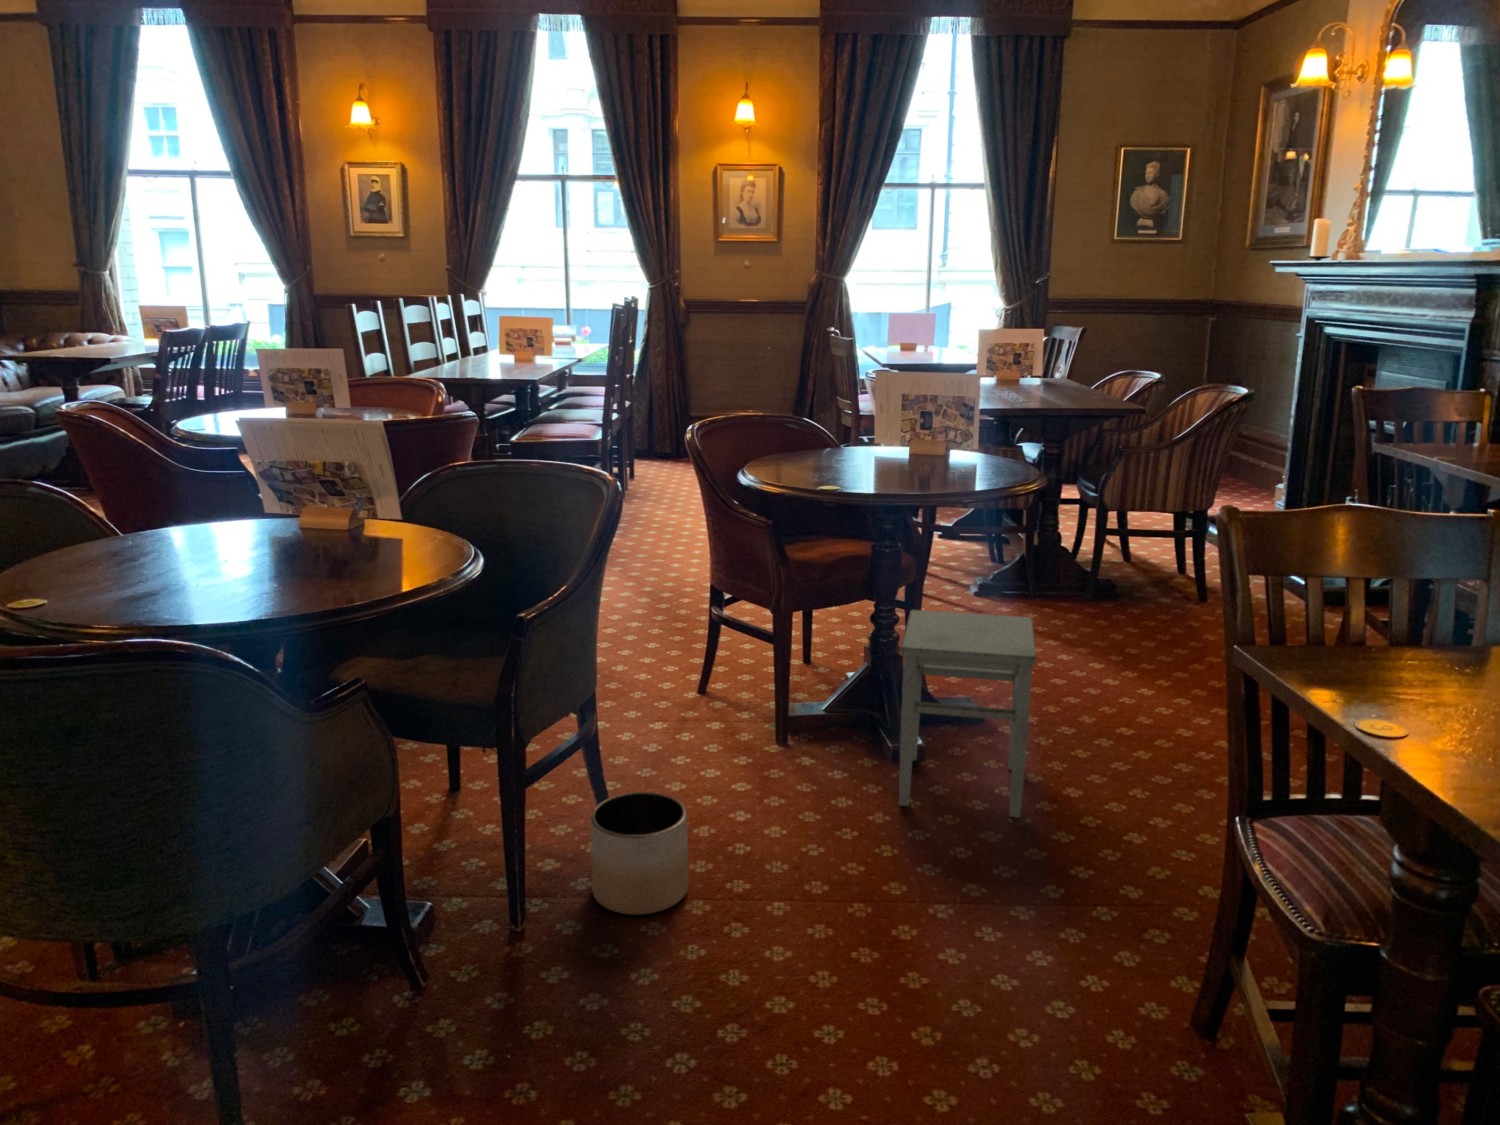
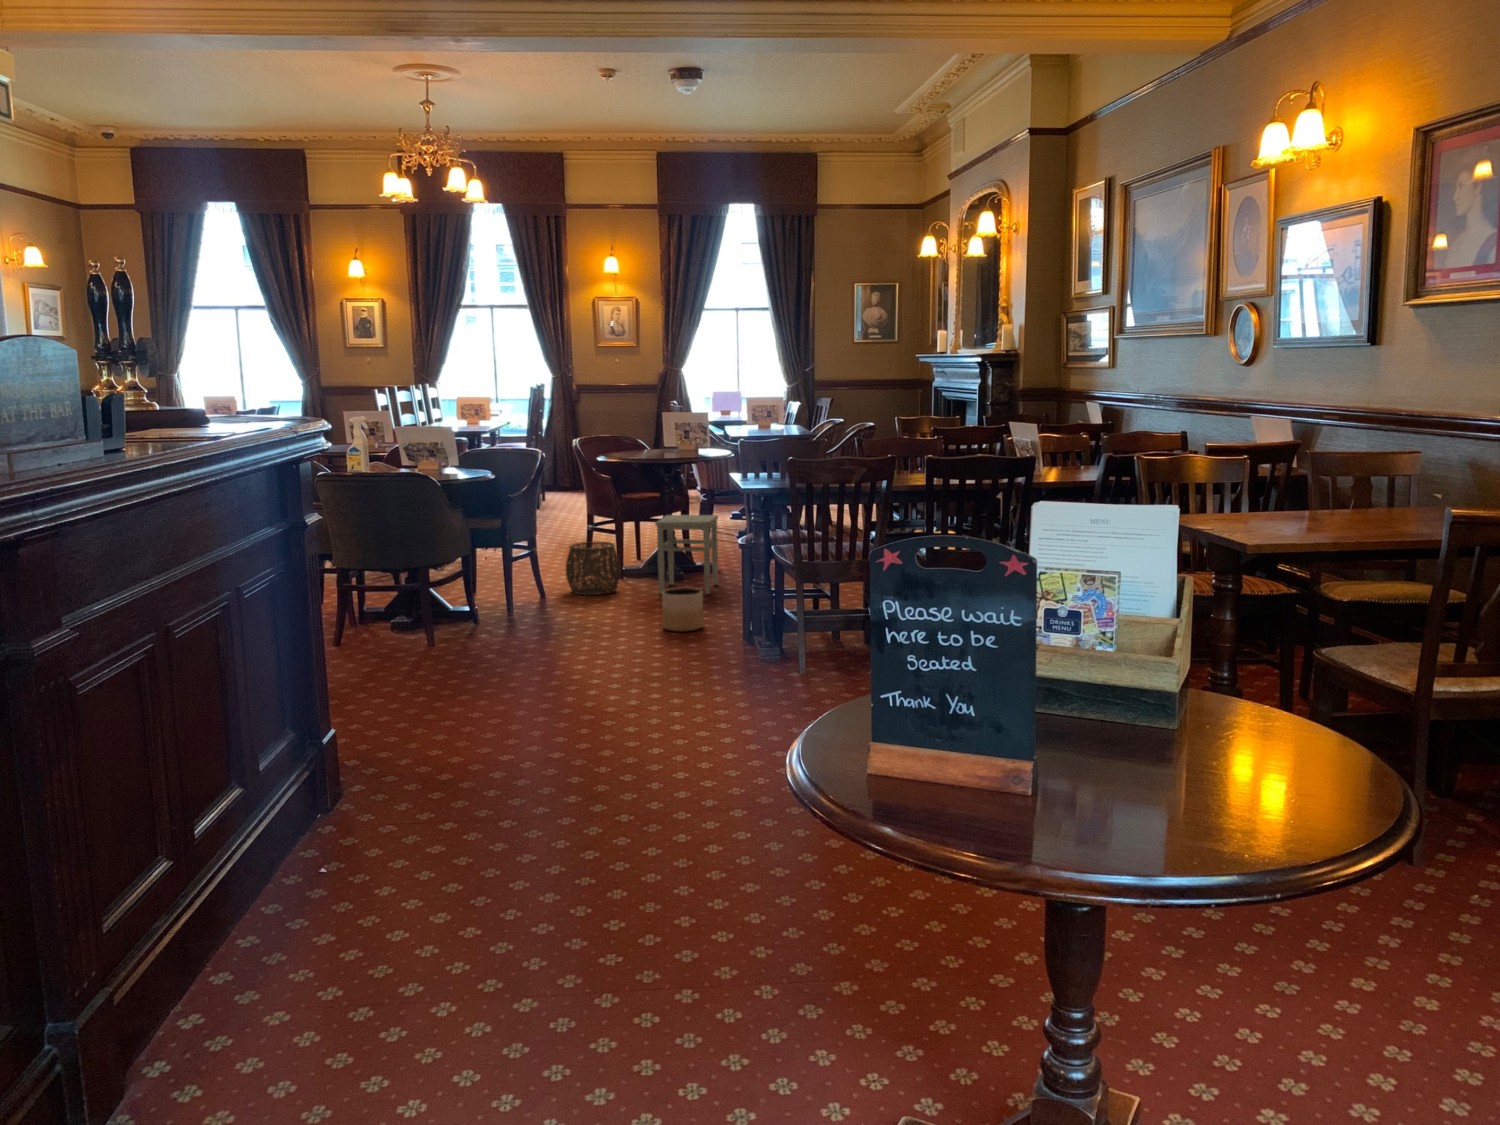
woven basket: none [682,666,809,805] -> present [566,542,620,595]
planter: present [590,792,689,915] -> present [662,588,704,632]

